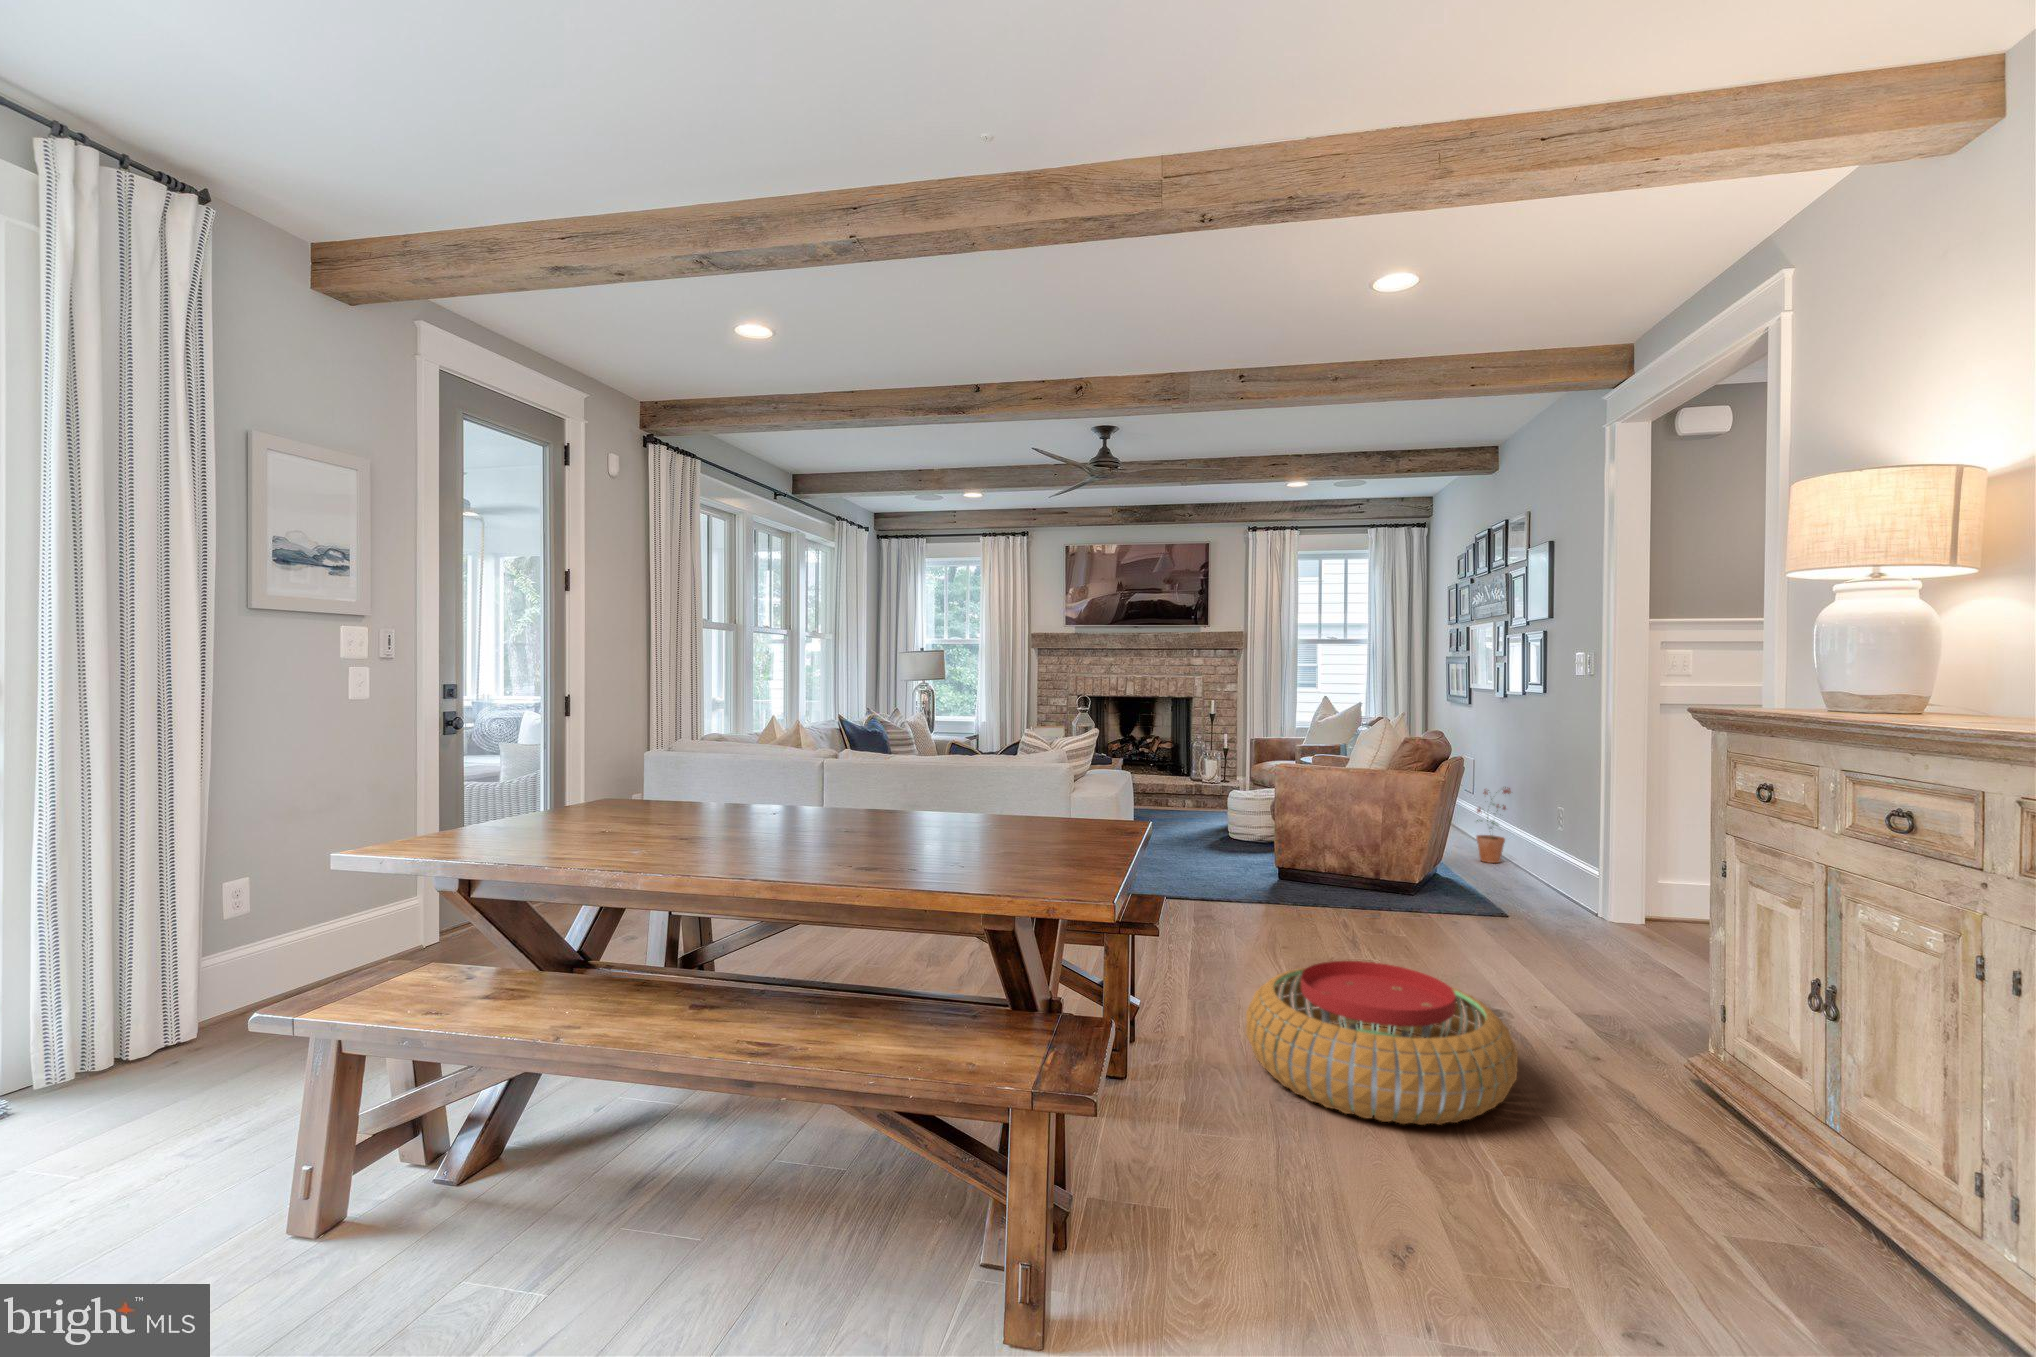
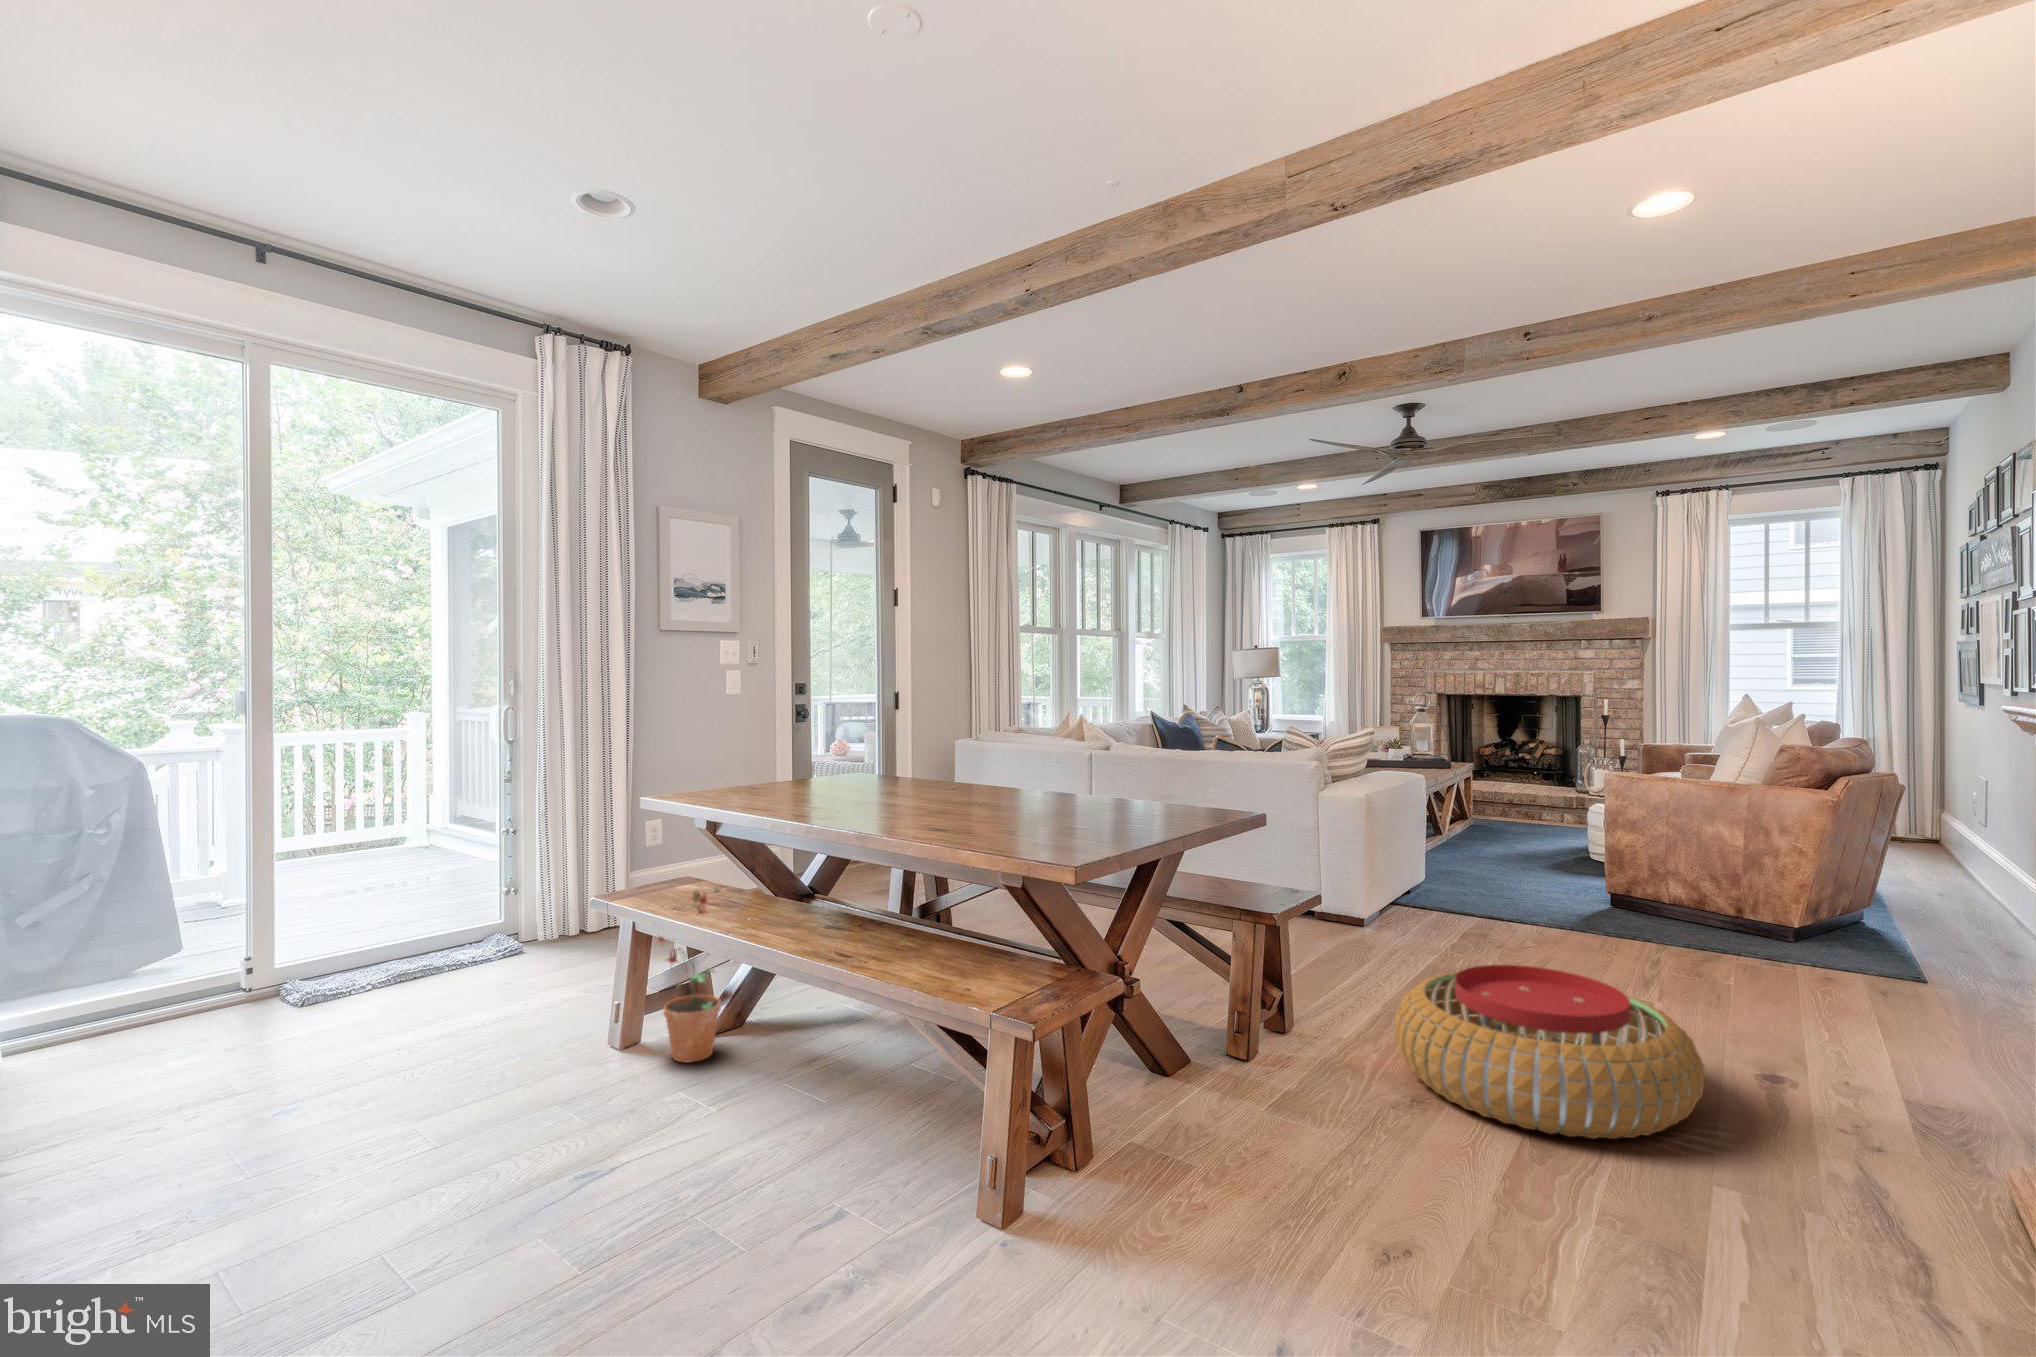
potted plant: present [1476,787,1511,863] -> present [658,890,721,1062]

